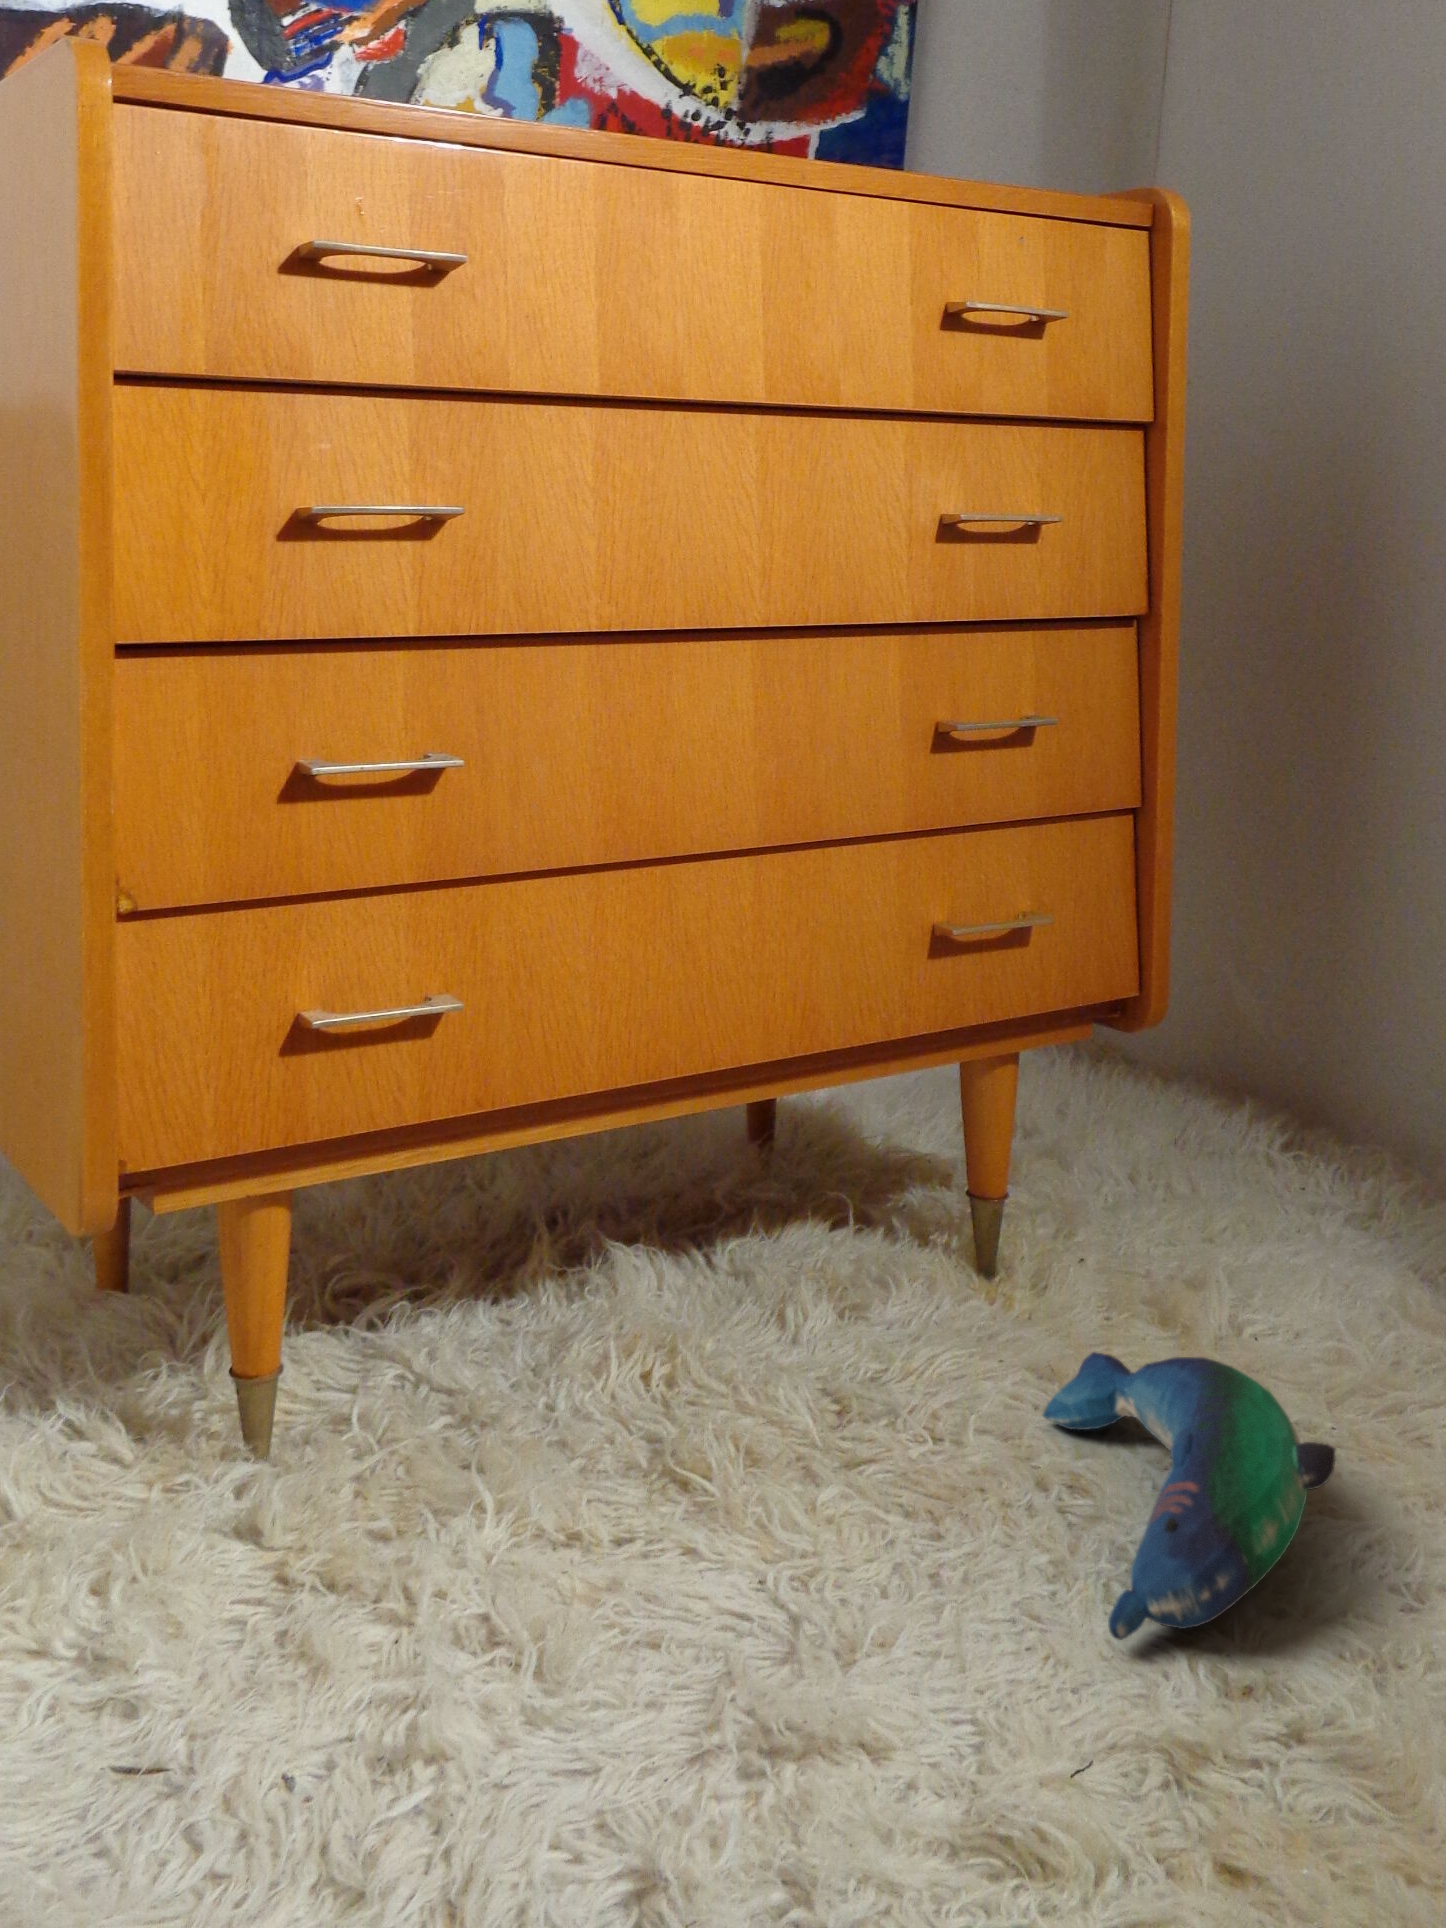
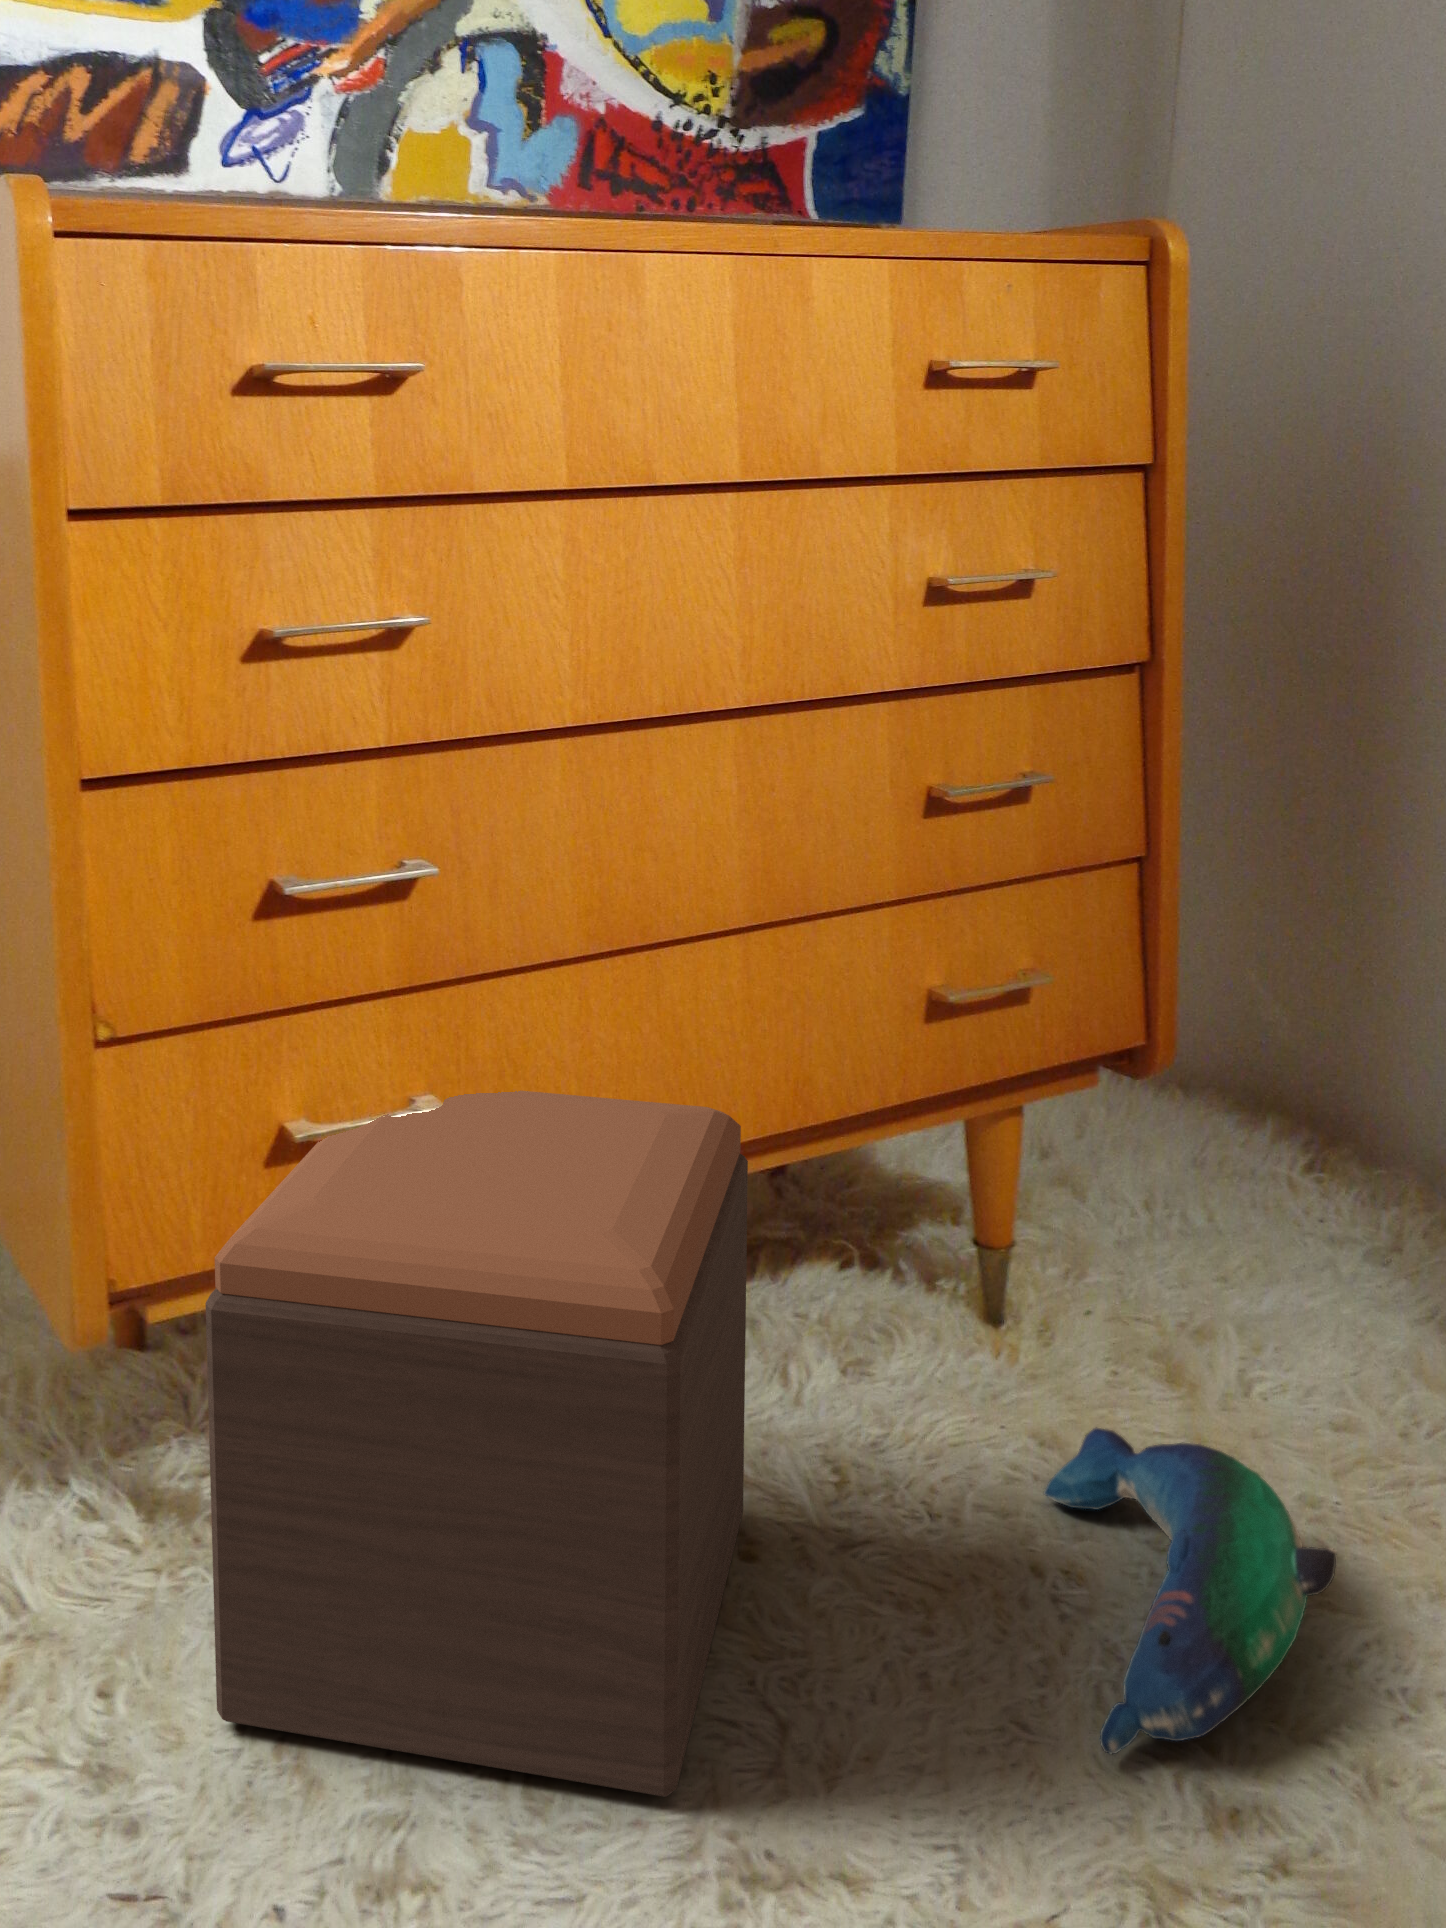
footstool: none [217,990,758,1681] -> present [206,1091,748,1797]

